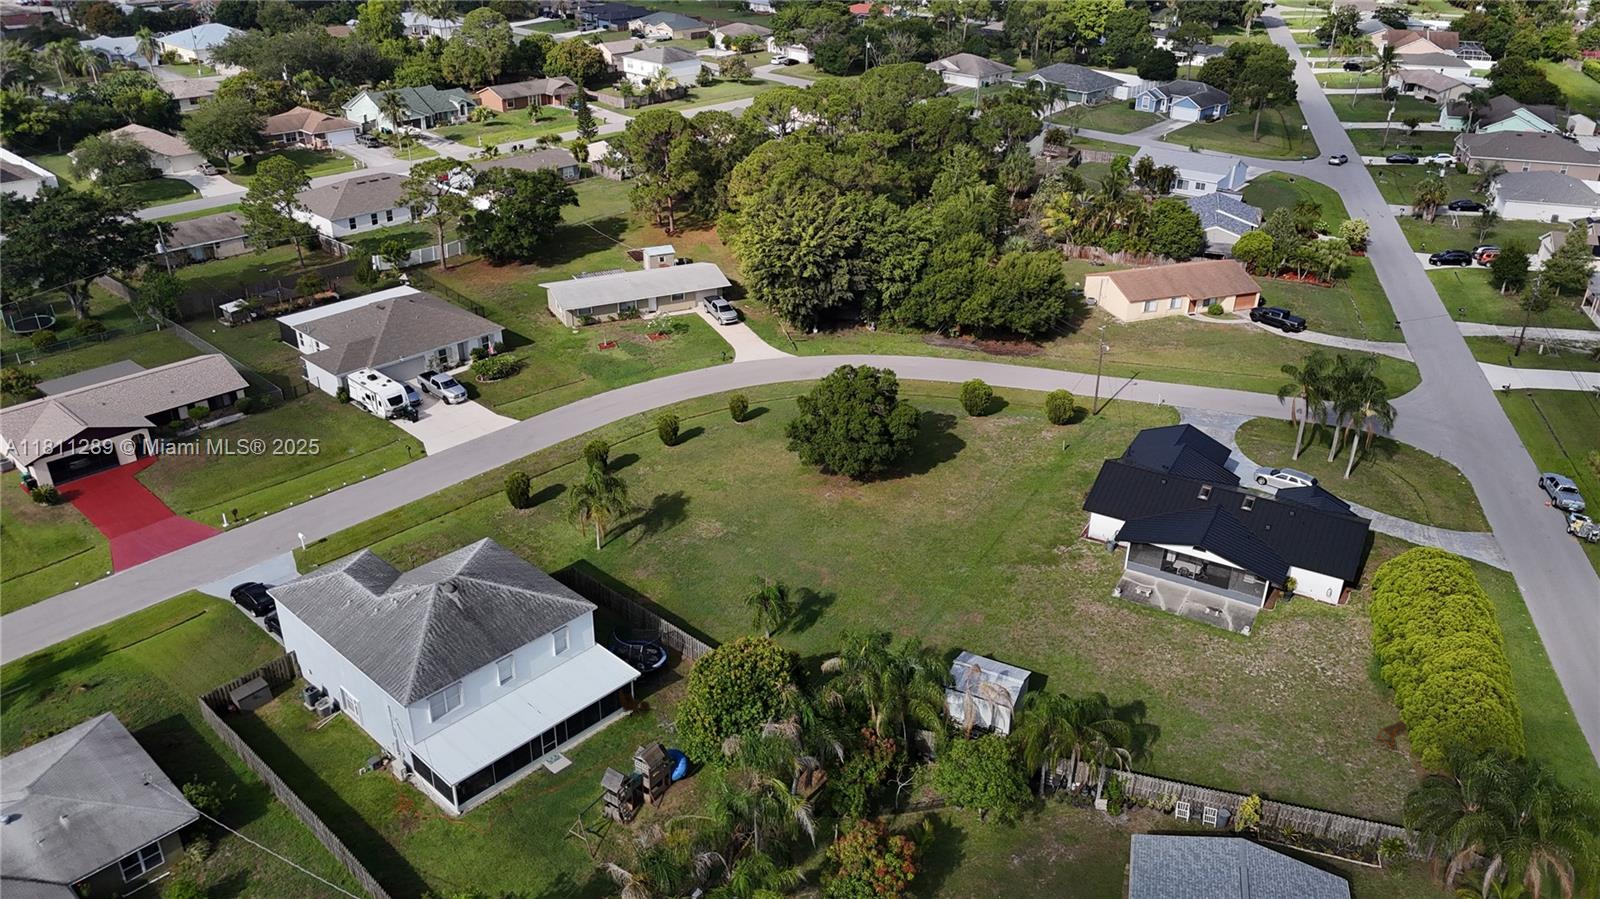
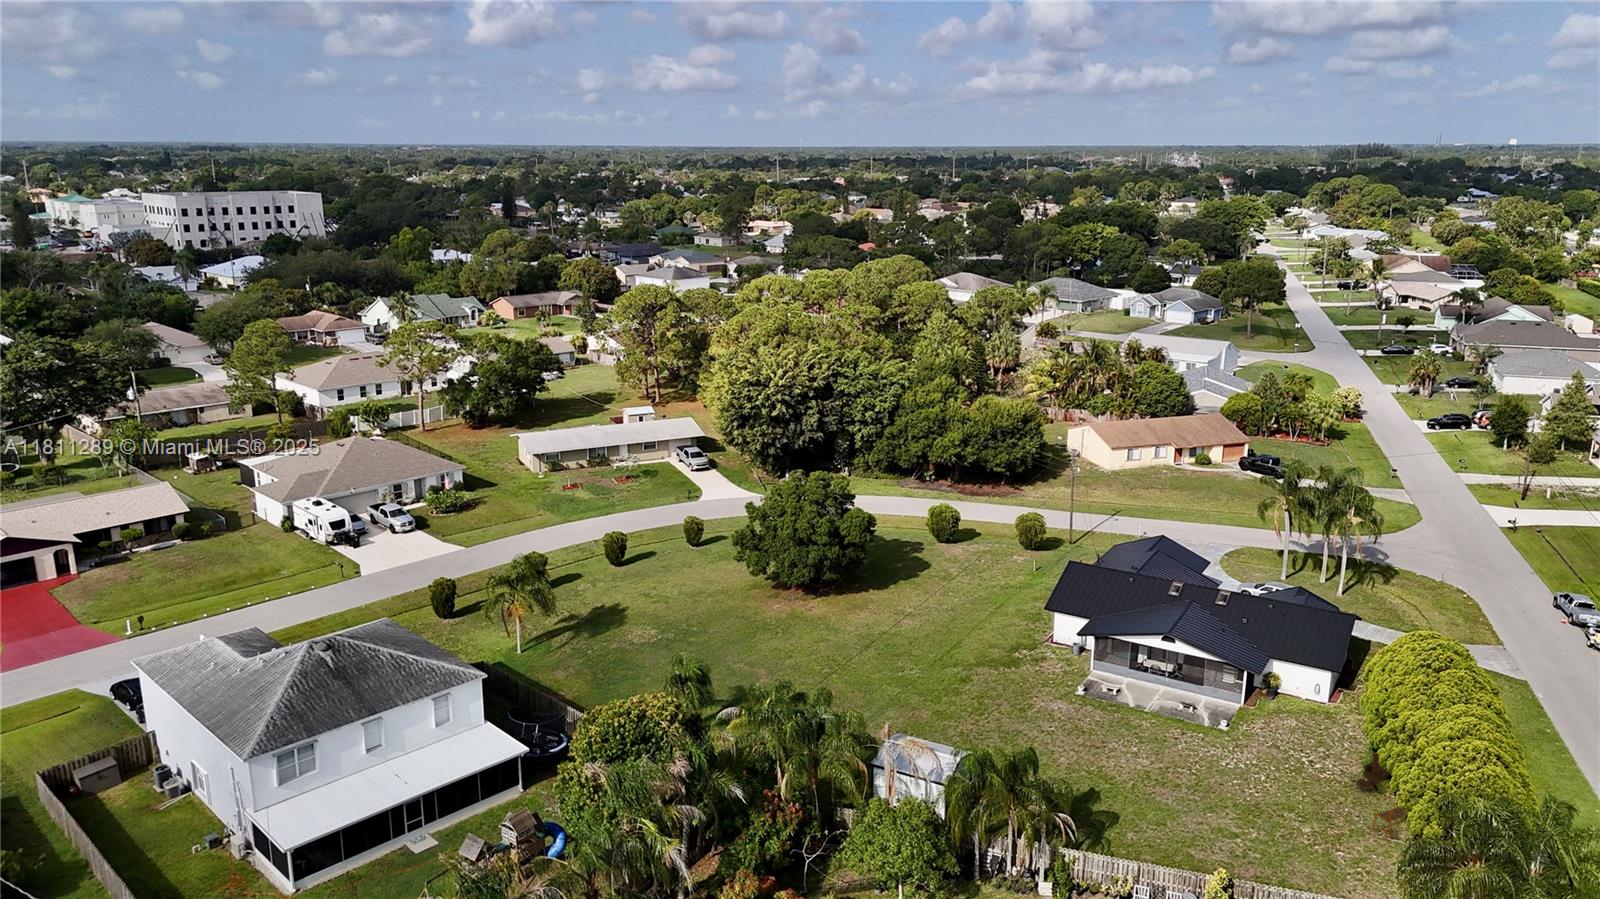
lounge chair: present [619,690,650,712] -> present [1356,753,1389,790]

